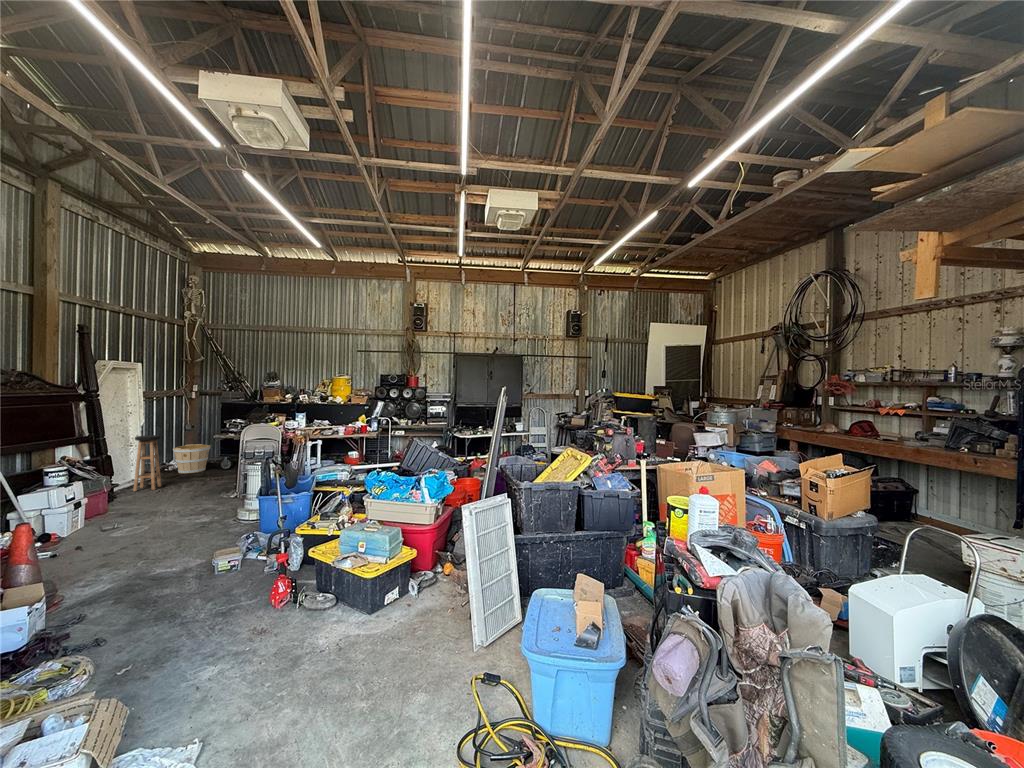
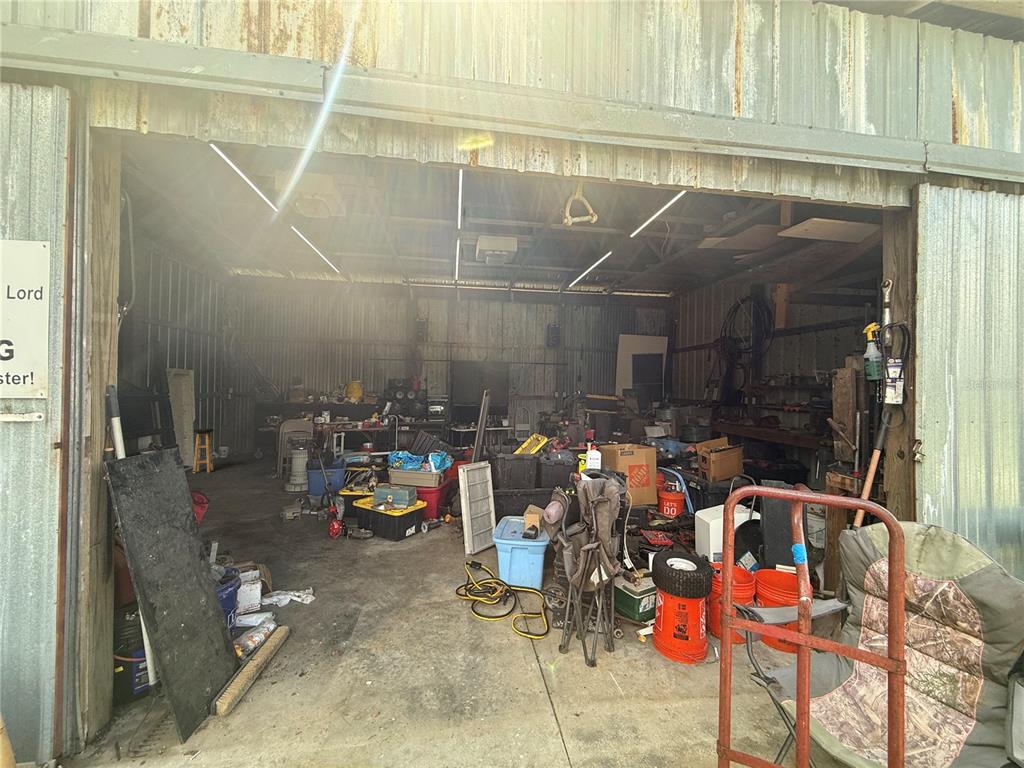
wooden bucket: present [173,444,211,474] -> none [217,437,248,461]

